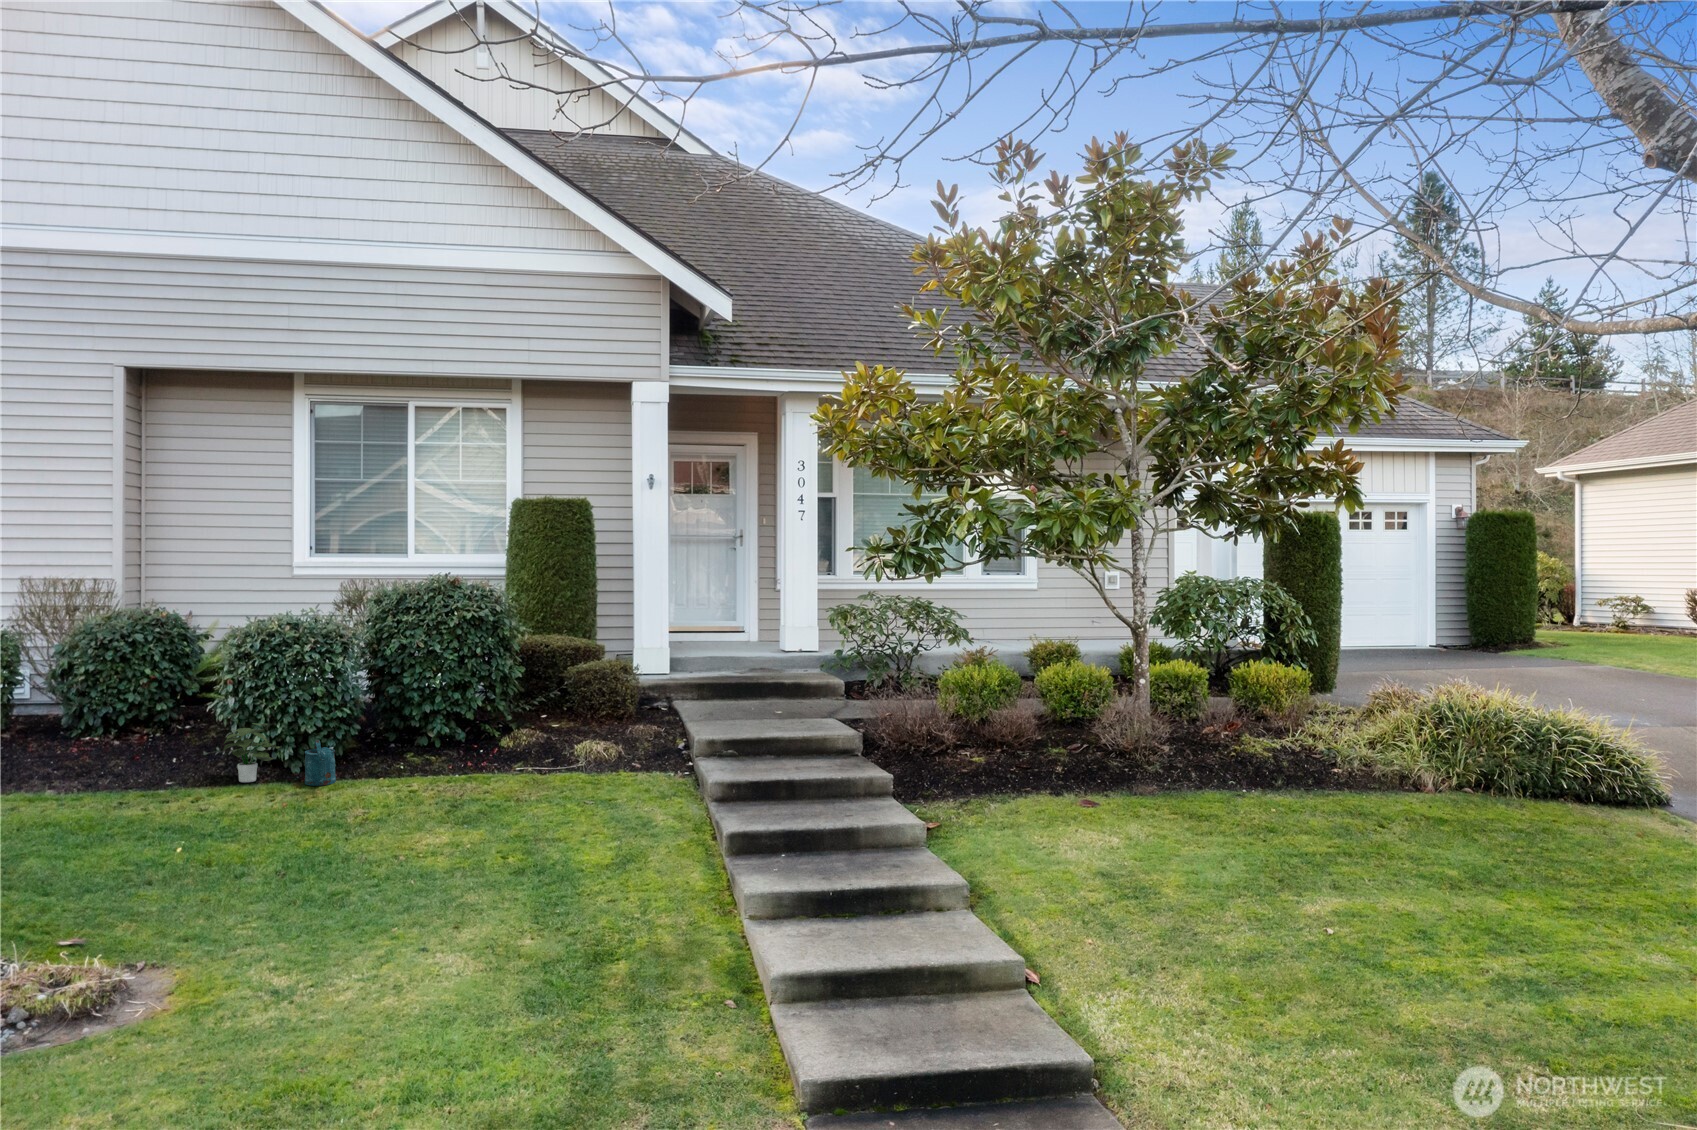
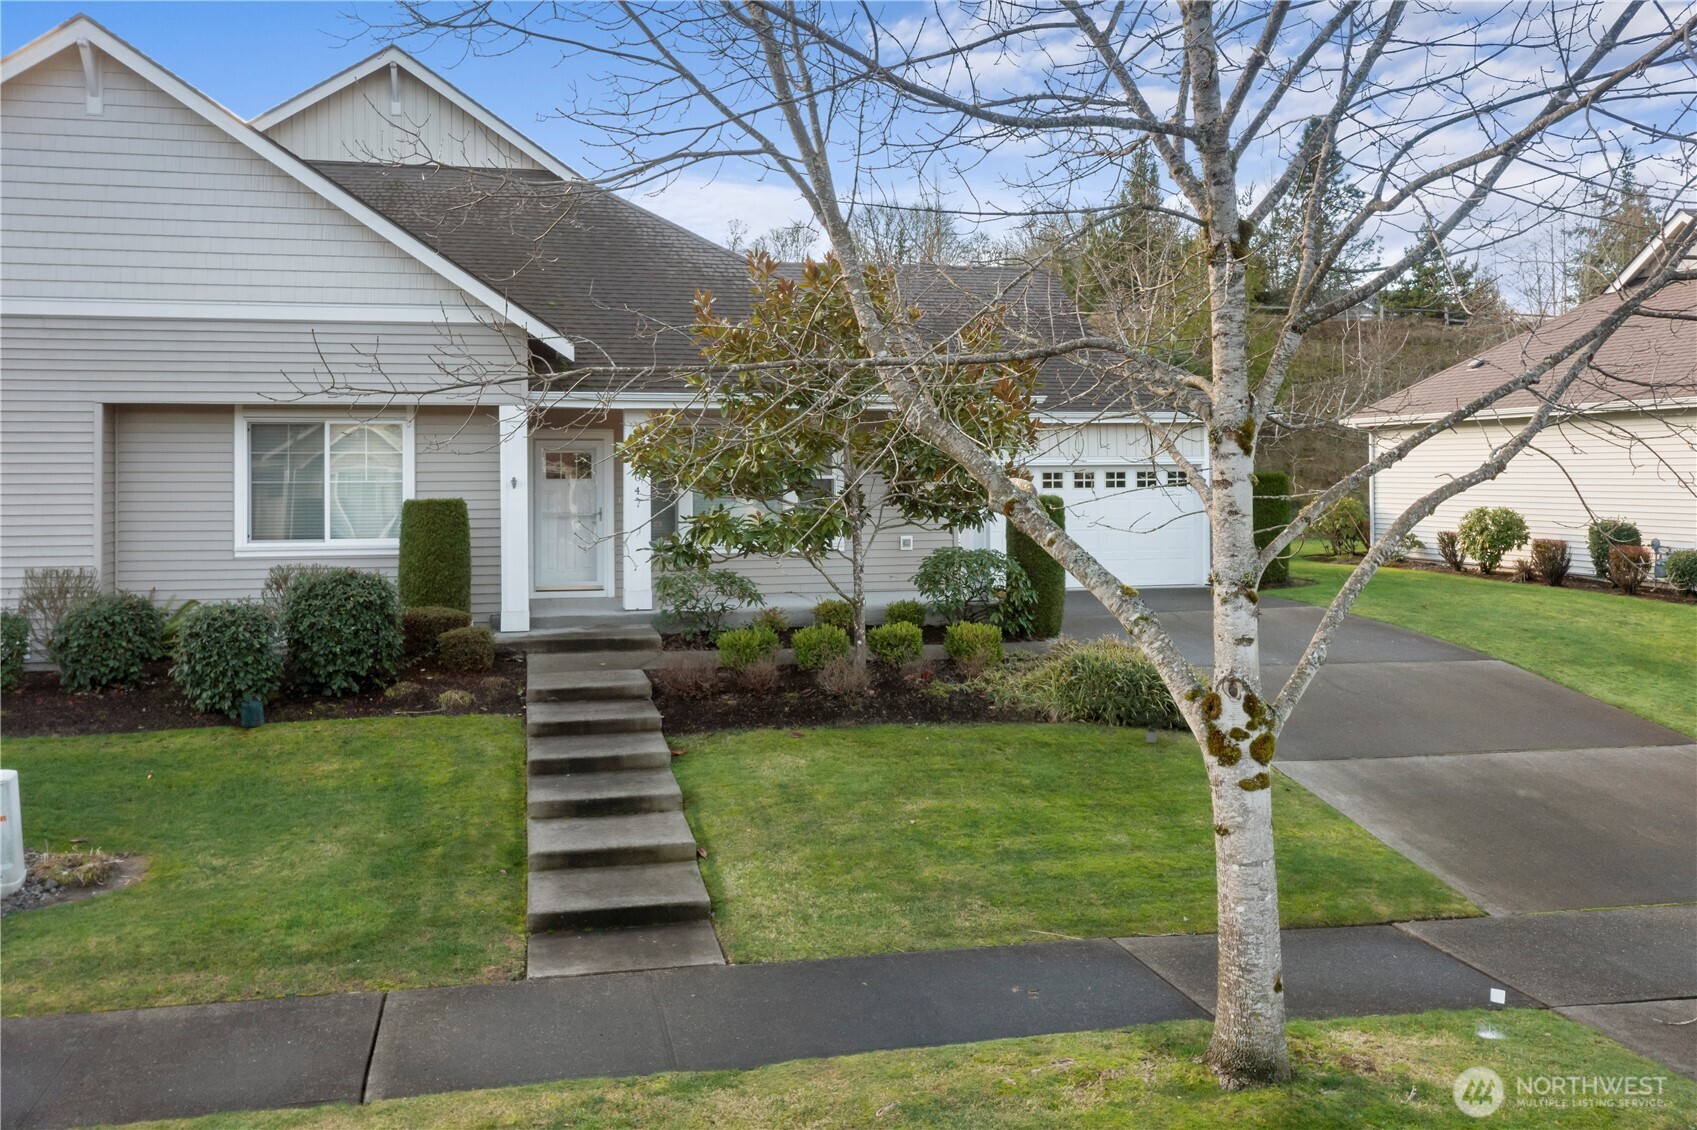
potted plant: present [224,723,280,782] -> present [1134,707,1165,743]

